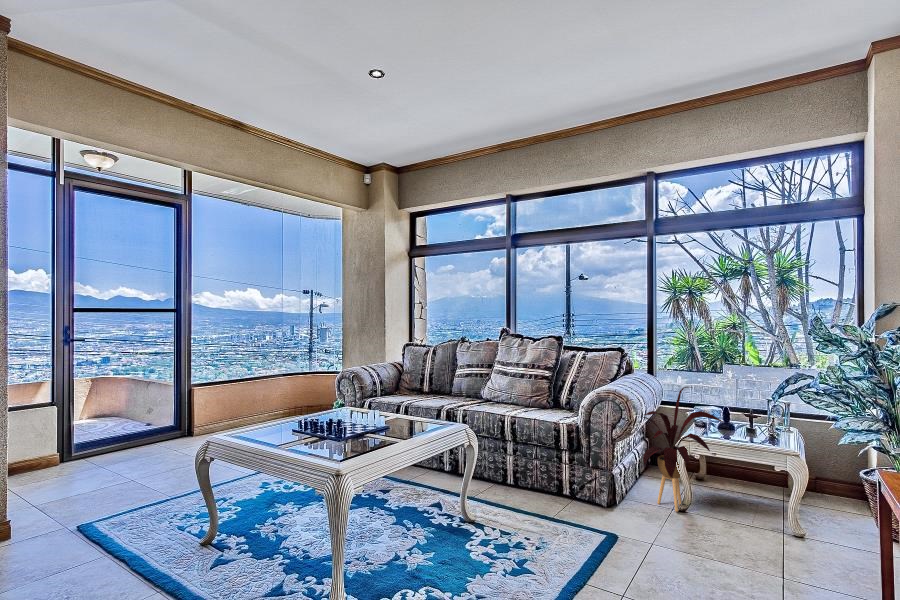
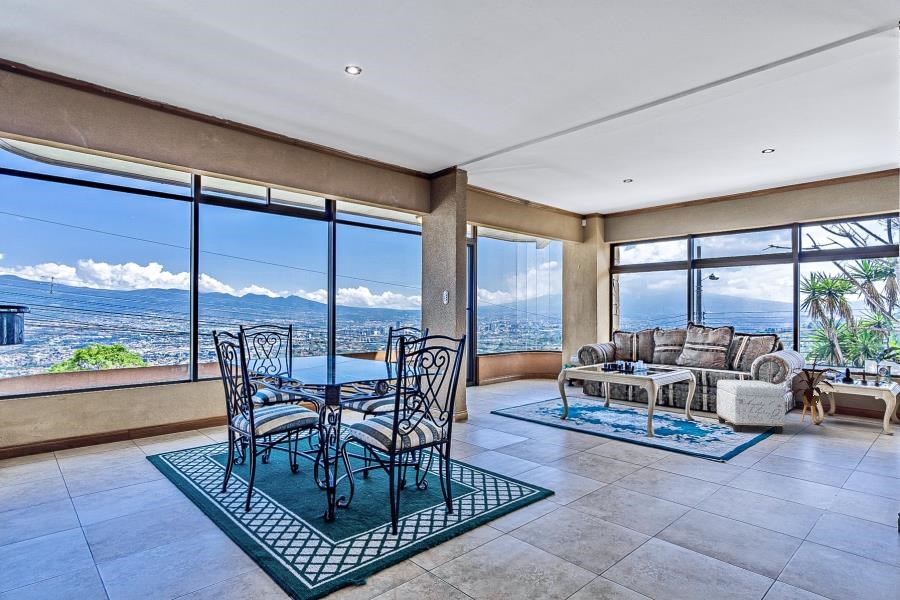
ottoman: none [515,440,630,560] -> present [717,380,785,434]

